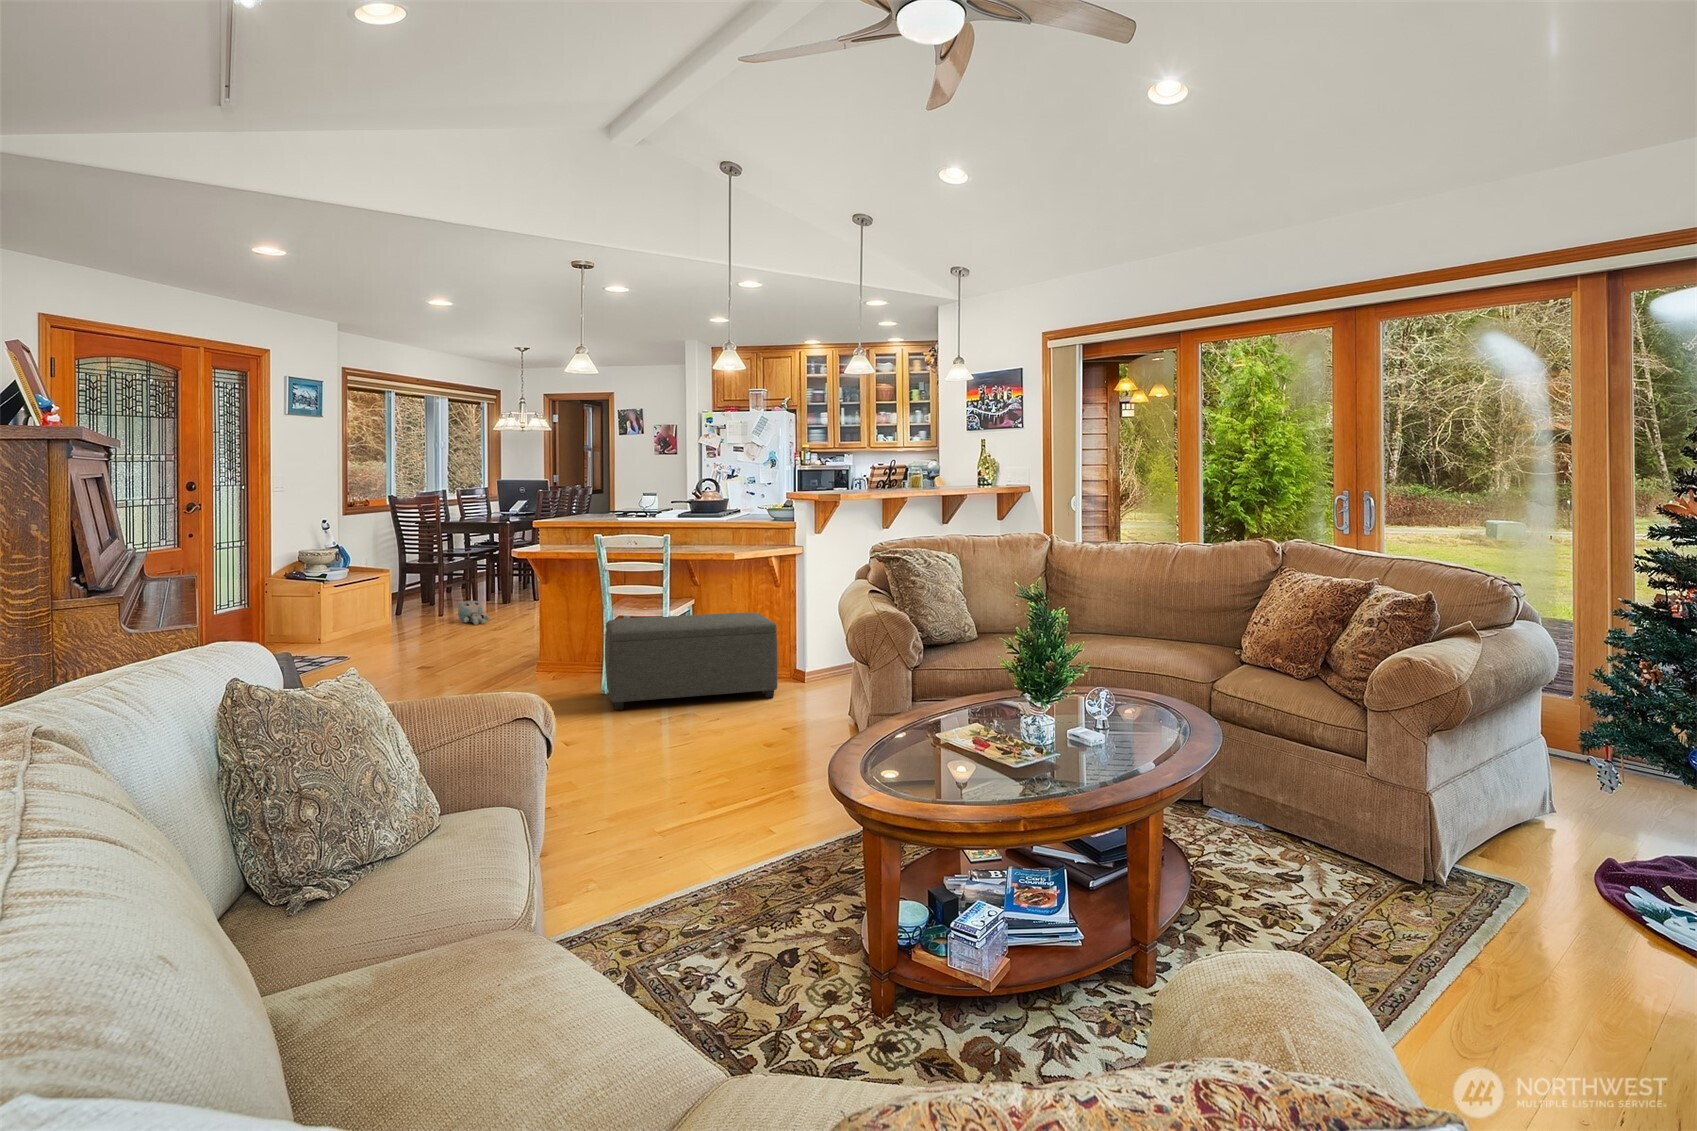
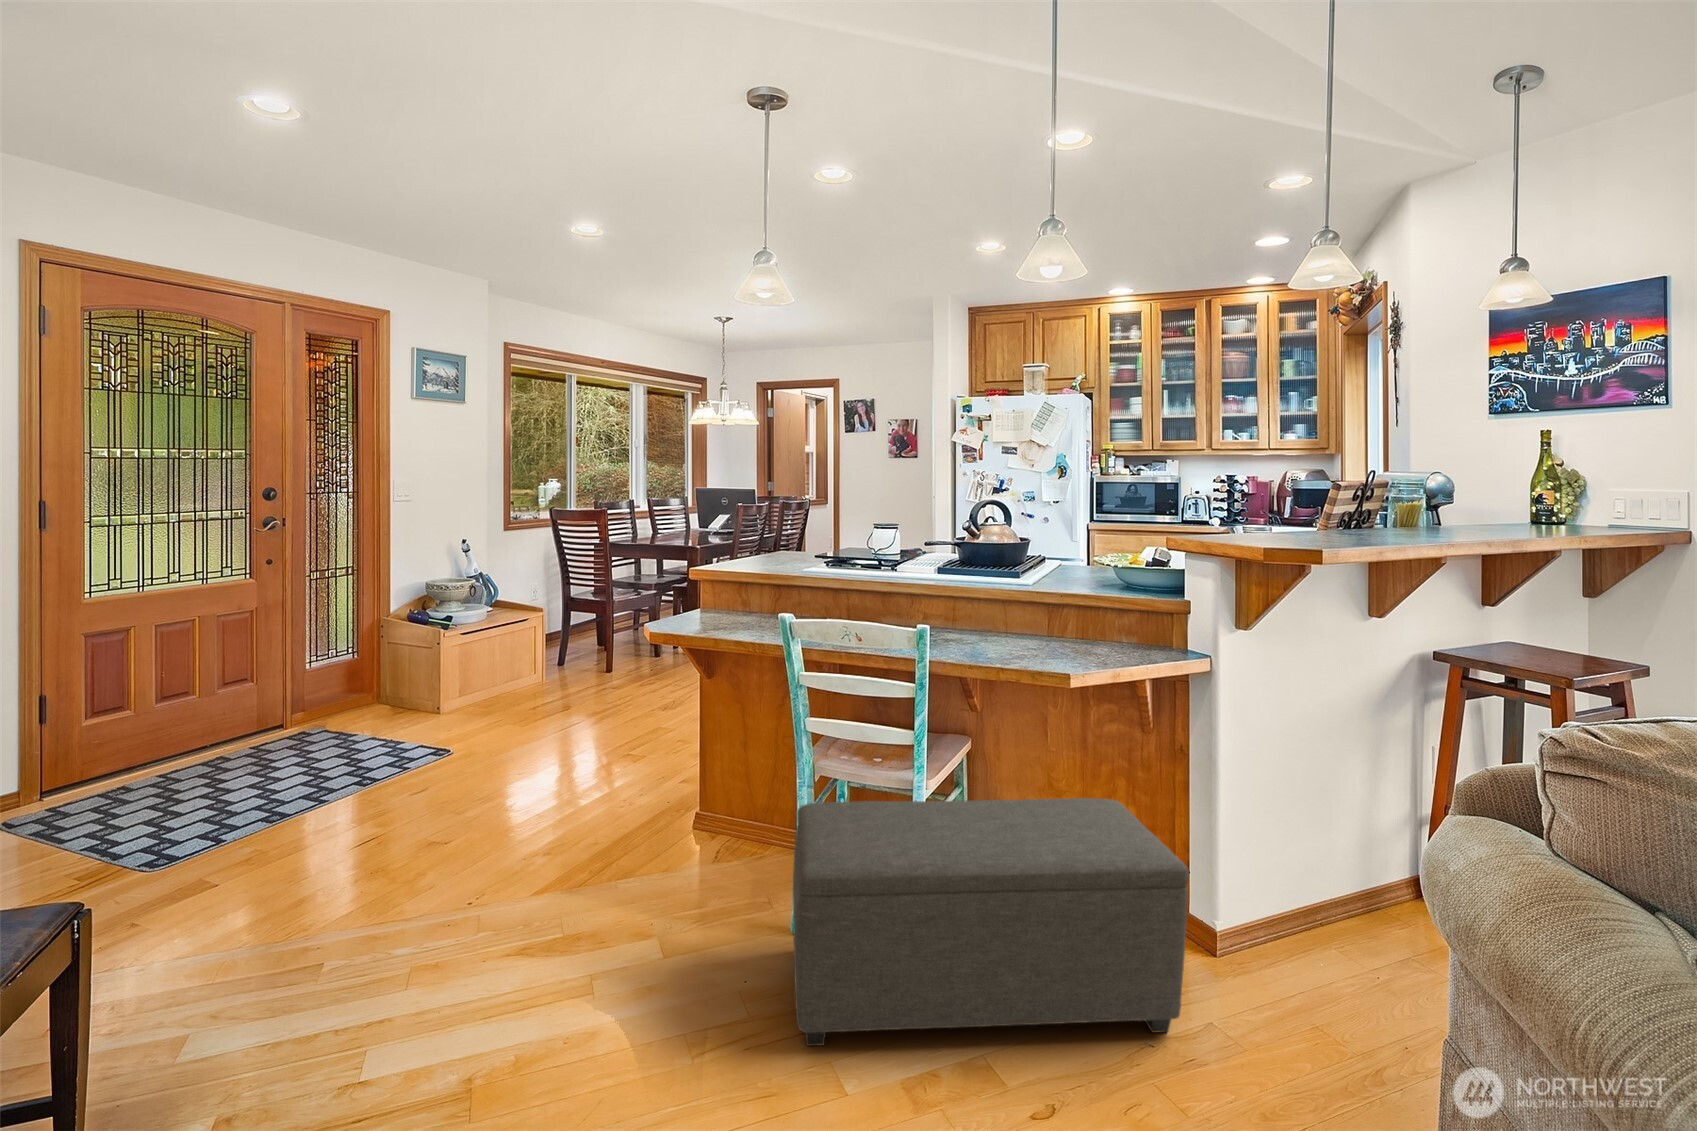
plush toy: present [457,601,490,625] -> none [617,656,657,693]

